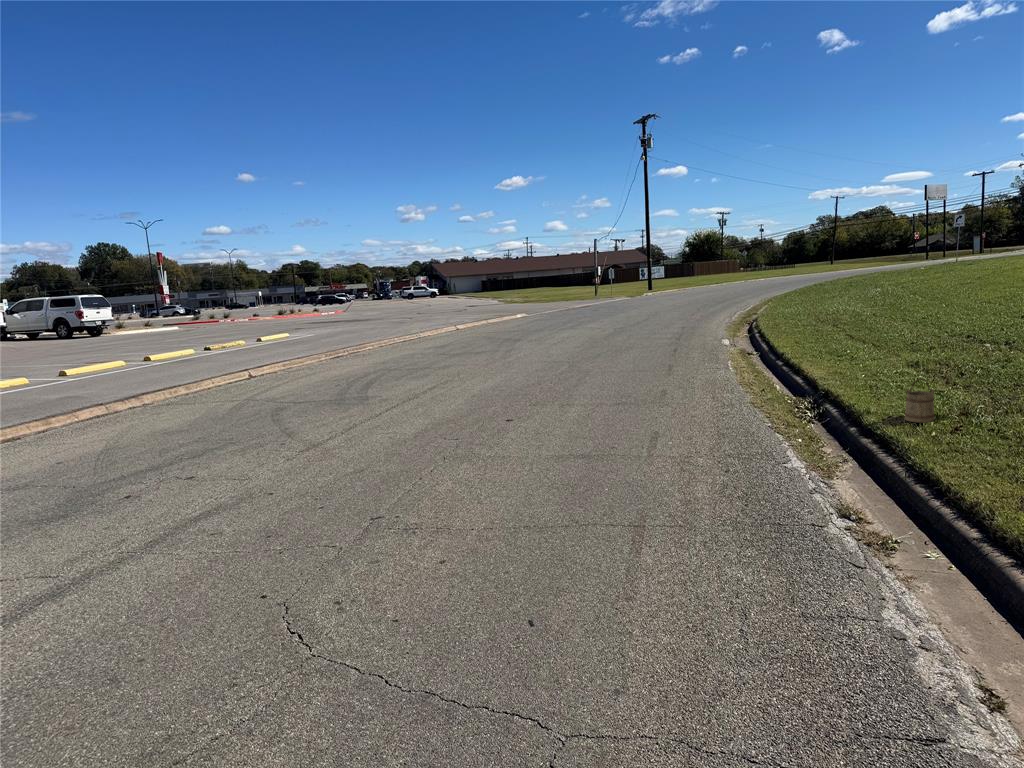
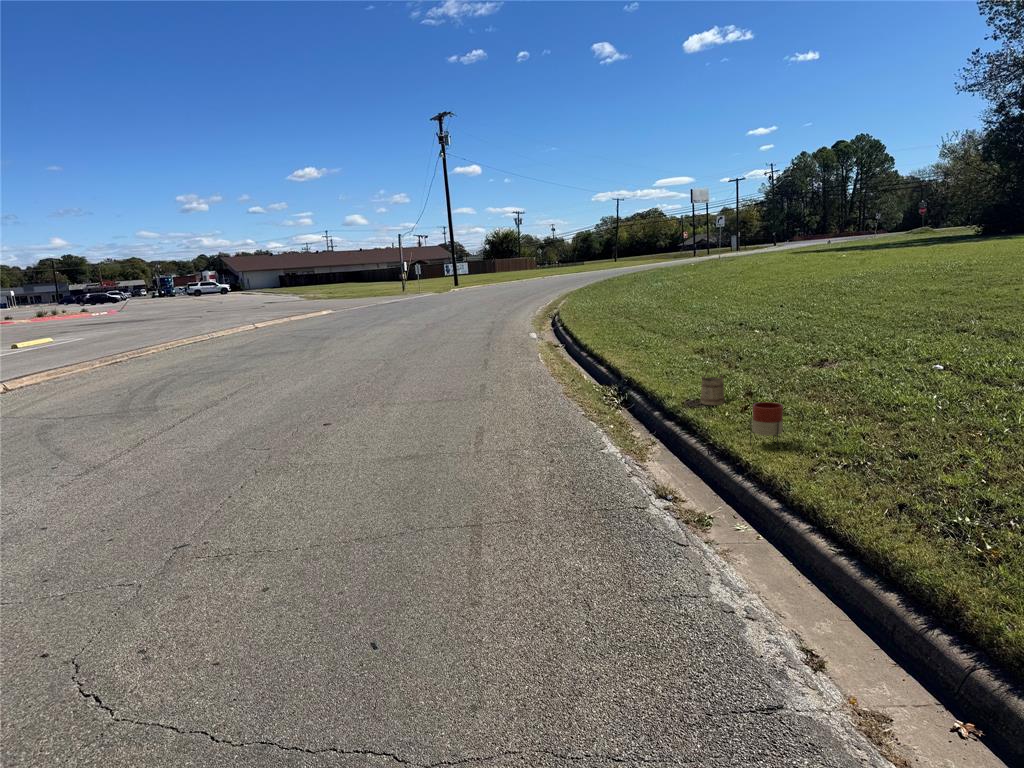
planter: none [956,420,999,476] -> present [750,402,783,450]

